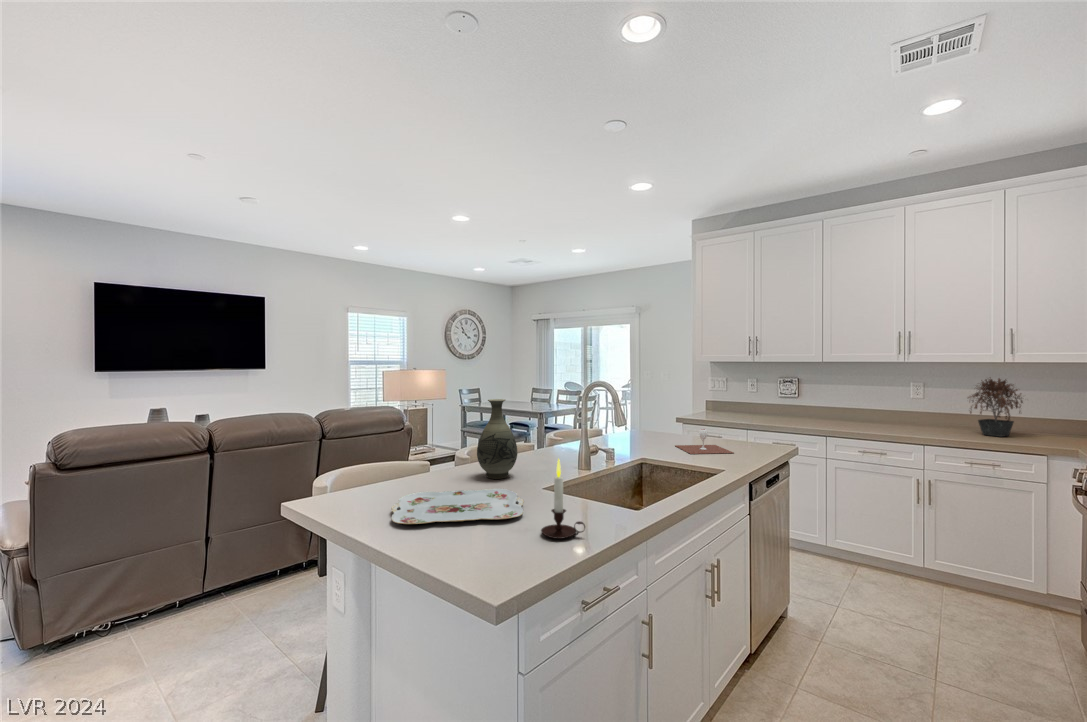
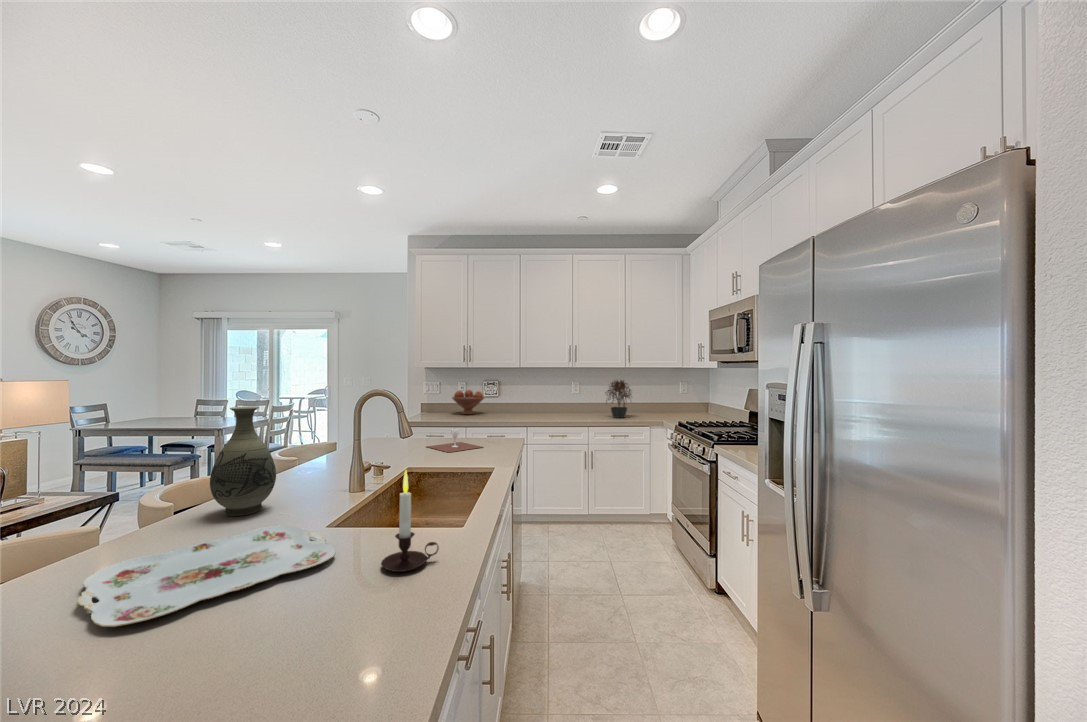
fruit bowl: none [740,387,781,415] -> present [452,390,484,415]

